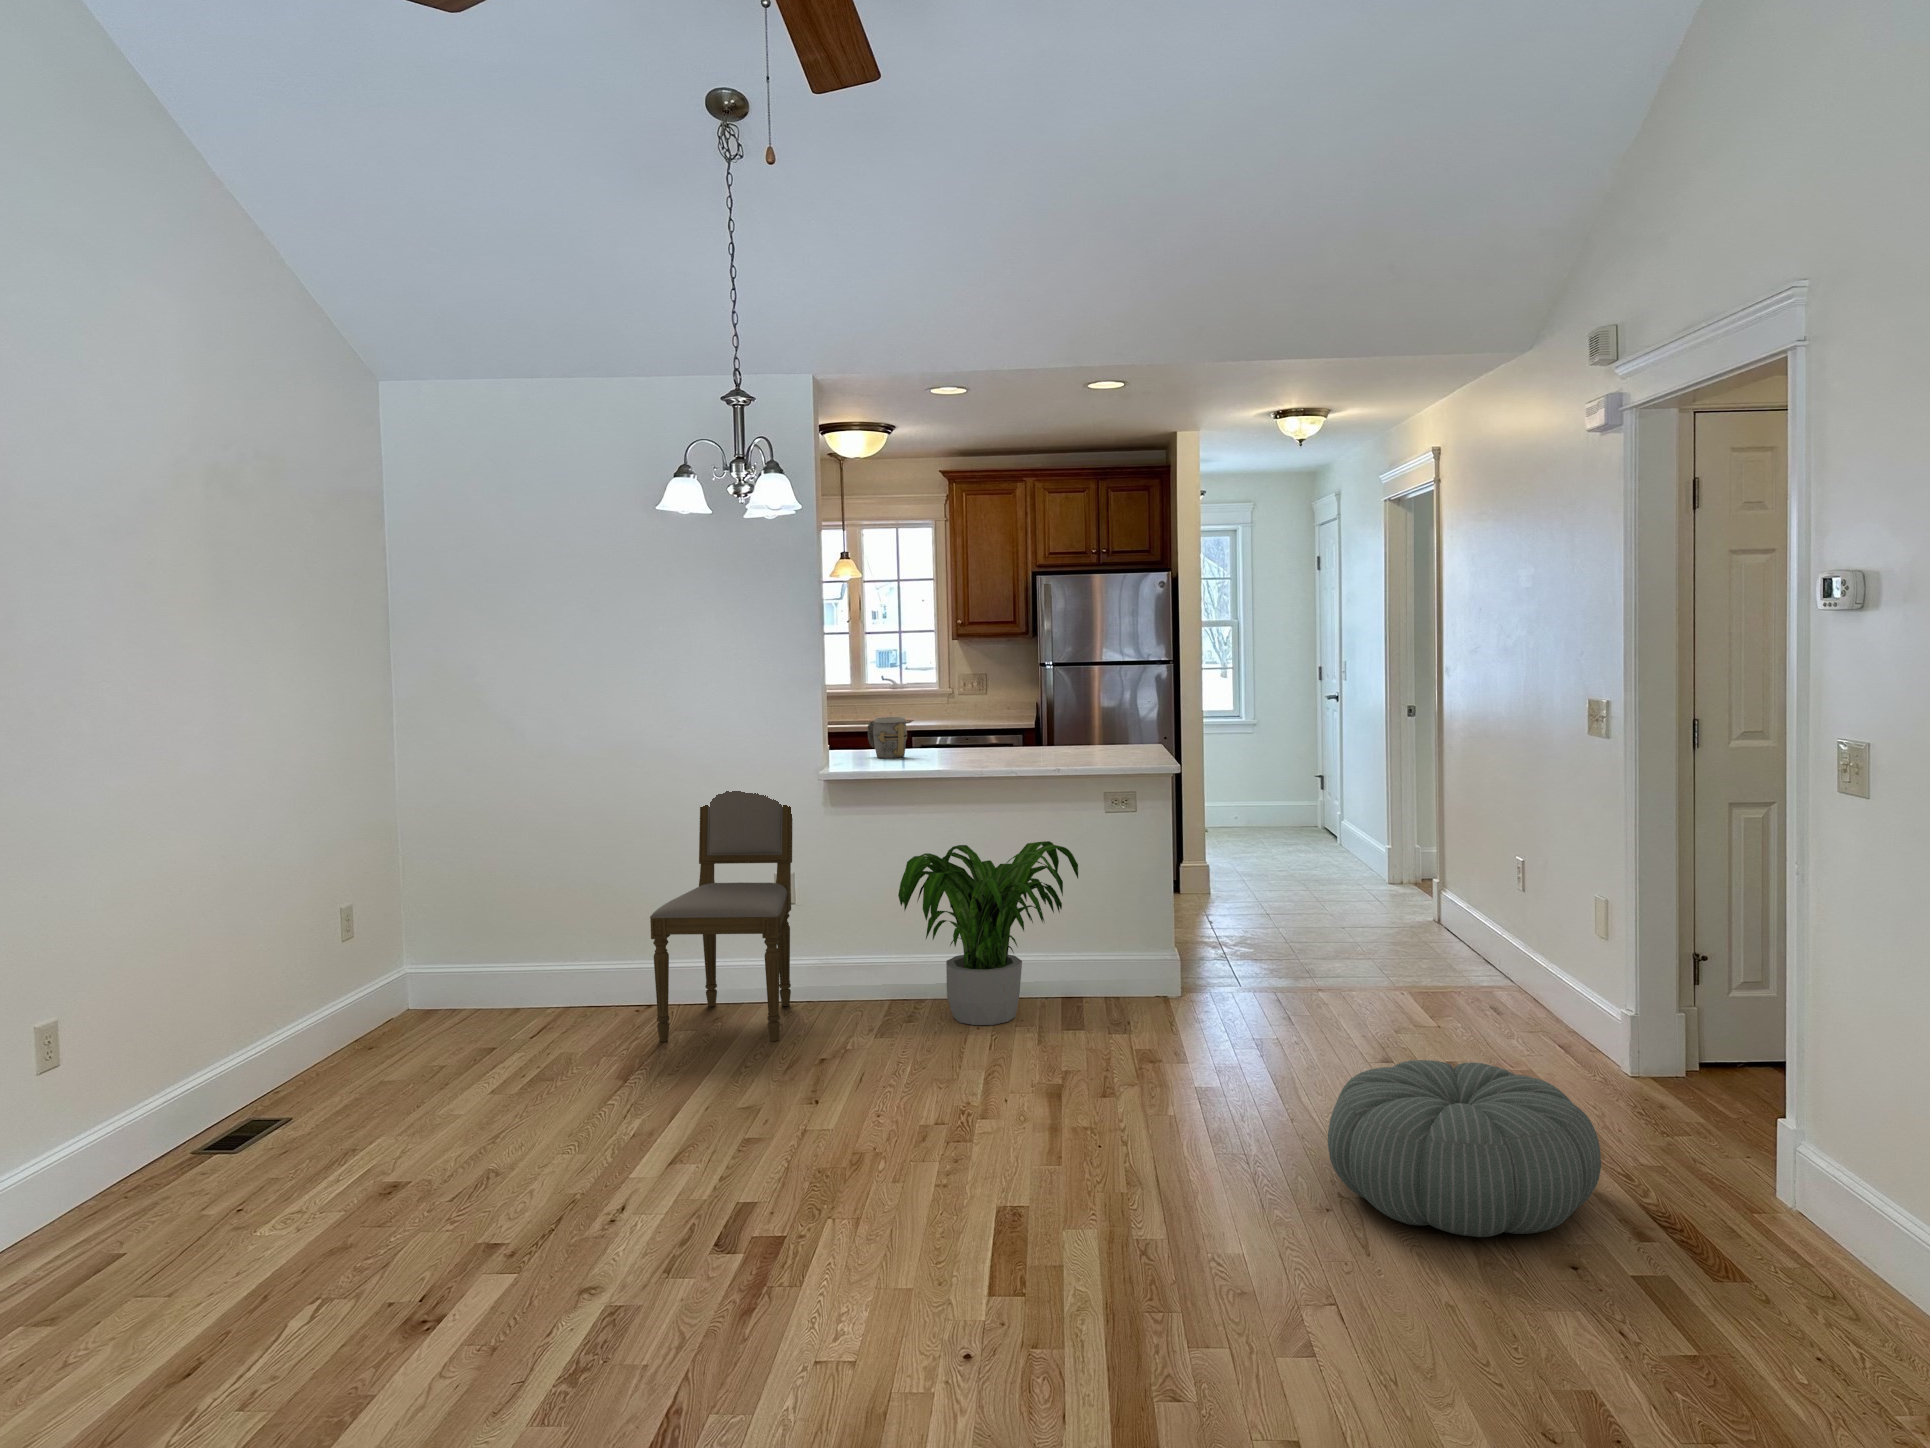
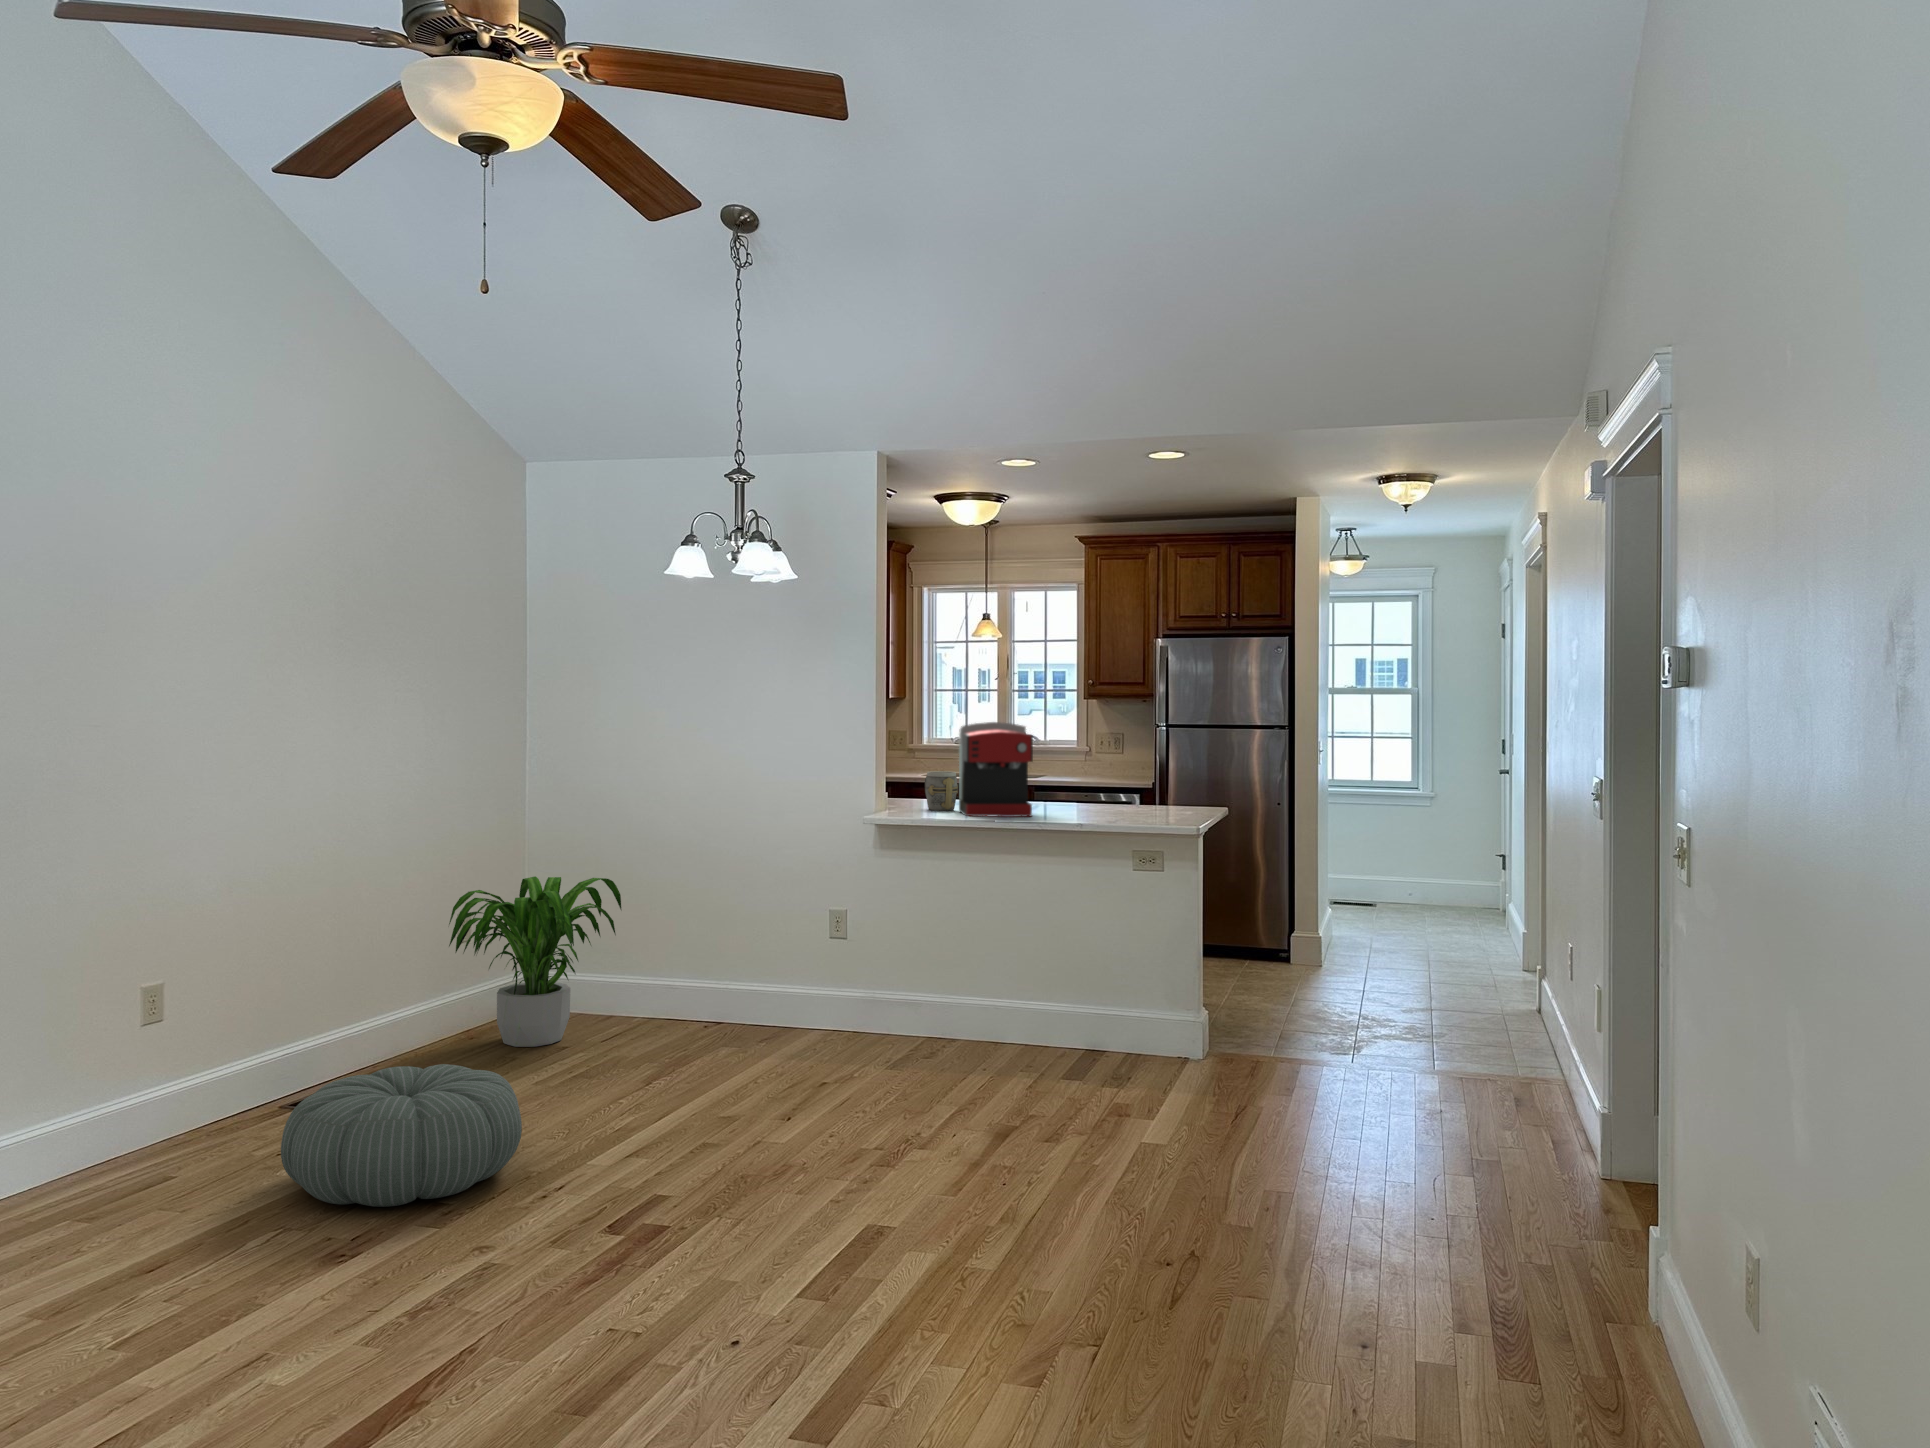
coffee maker: none [913,663,1002,763] -> present [959,722,1033,817]
dining chair: present [650,791,793,1042] -> none [689,787,843,1067]
potted plant: present [898,841,1078,1025] -> present [449,876,621,1047]
pouf: present [1328,1060,1601,1237] -> present [281,1064,522,1207]

